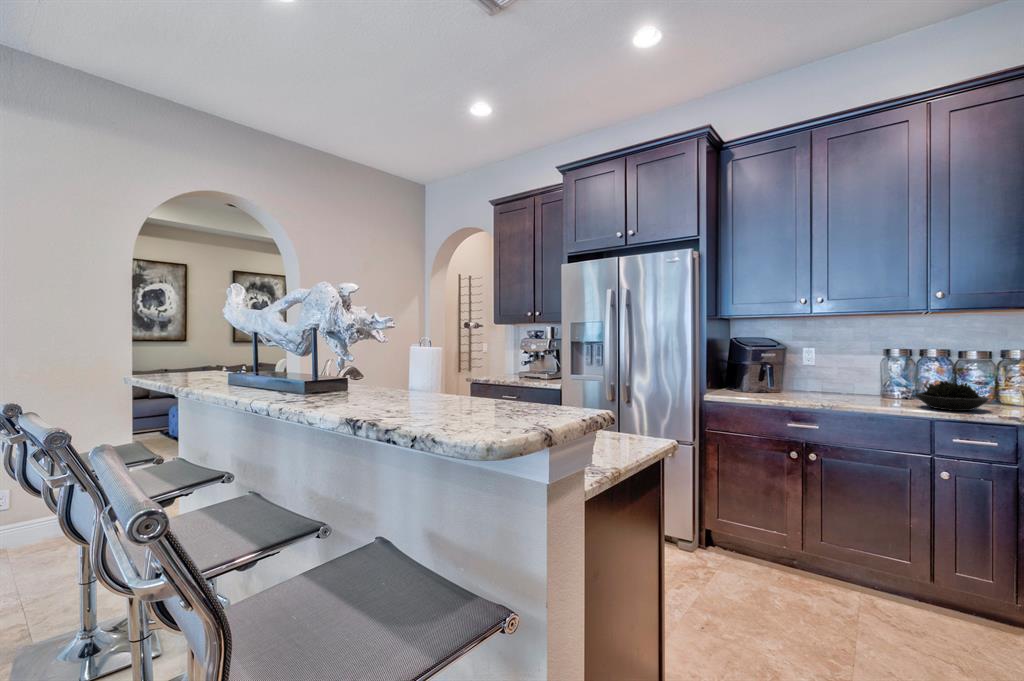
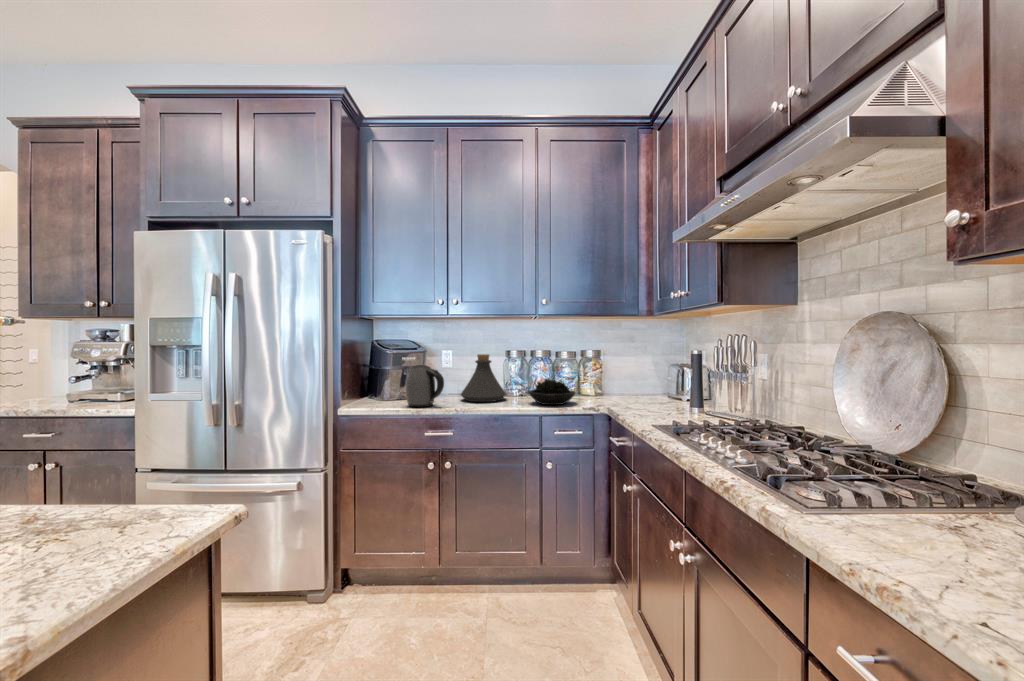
bottle: none [826,352,885,401] -> present [461,354,506,402]
kettle: none [767,361,809,400] -> present [406,365,444,407]

